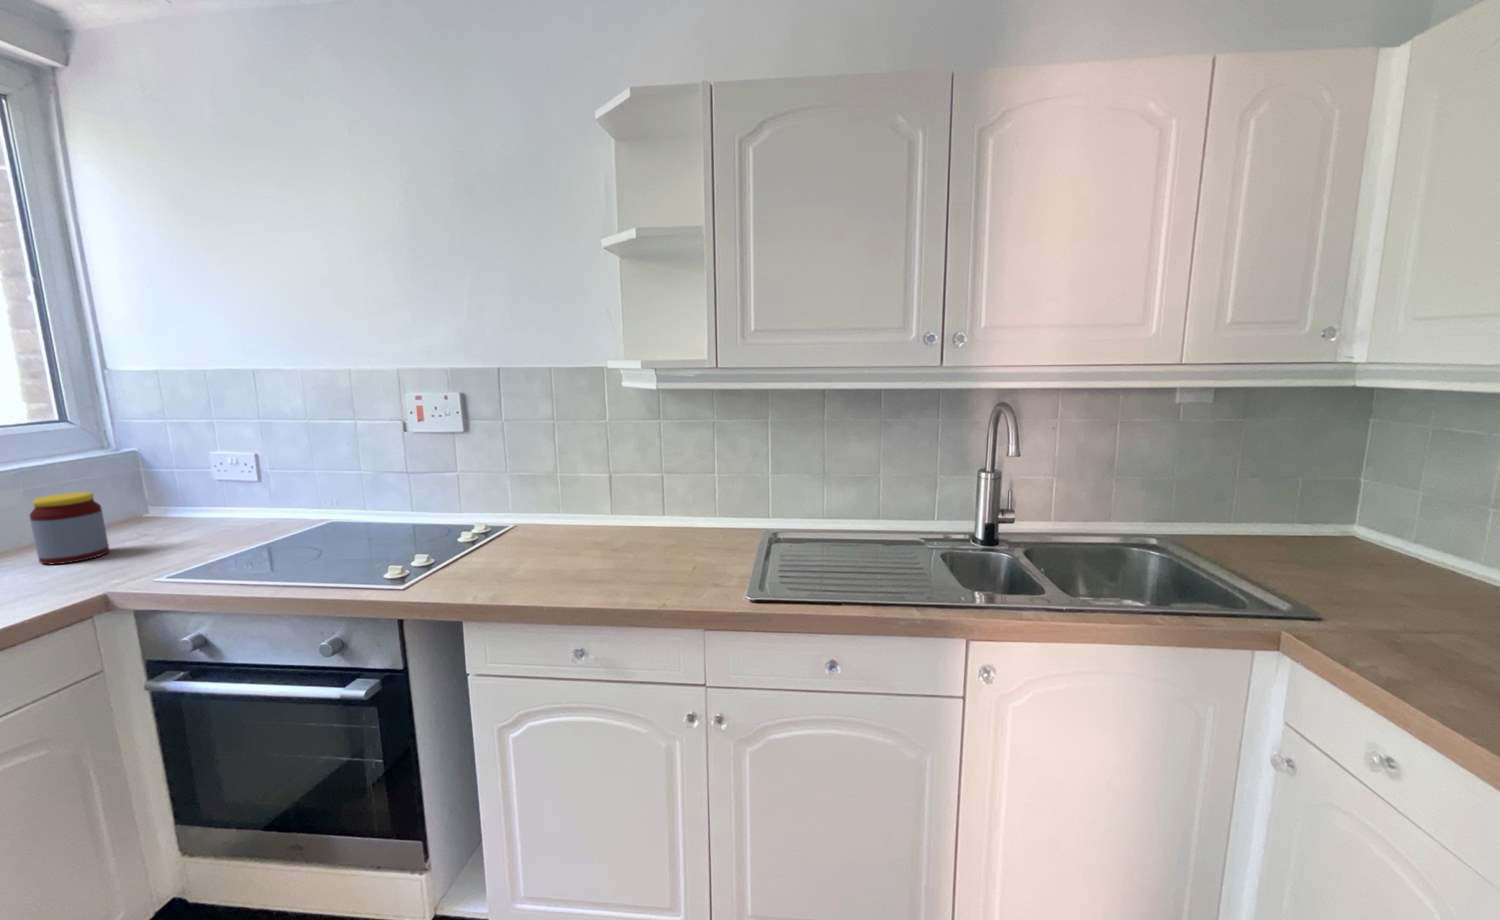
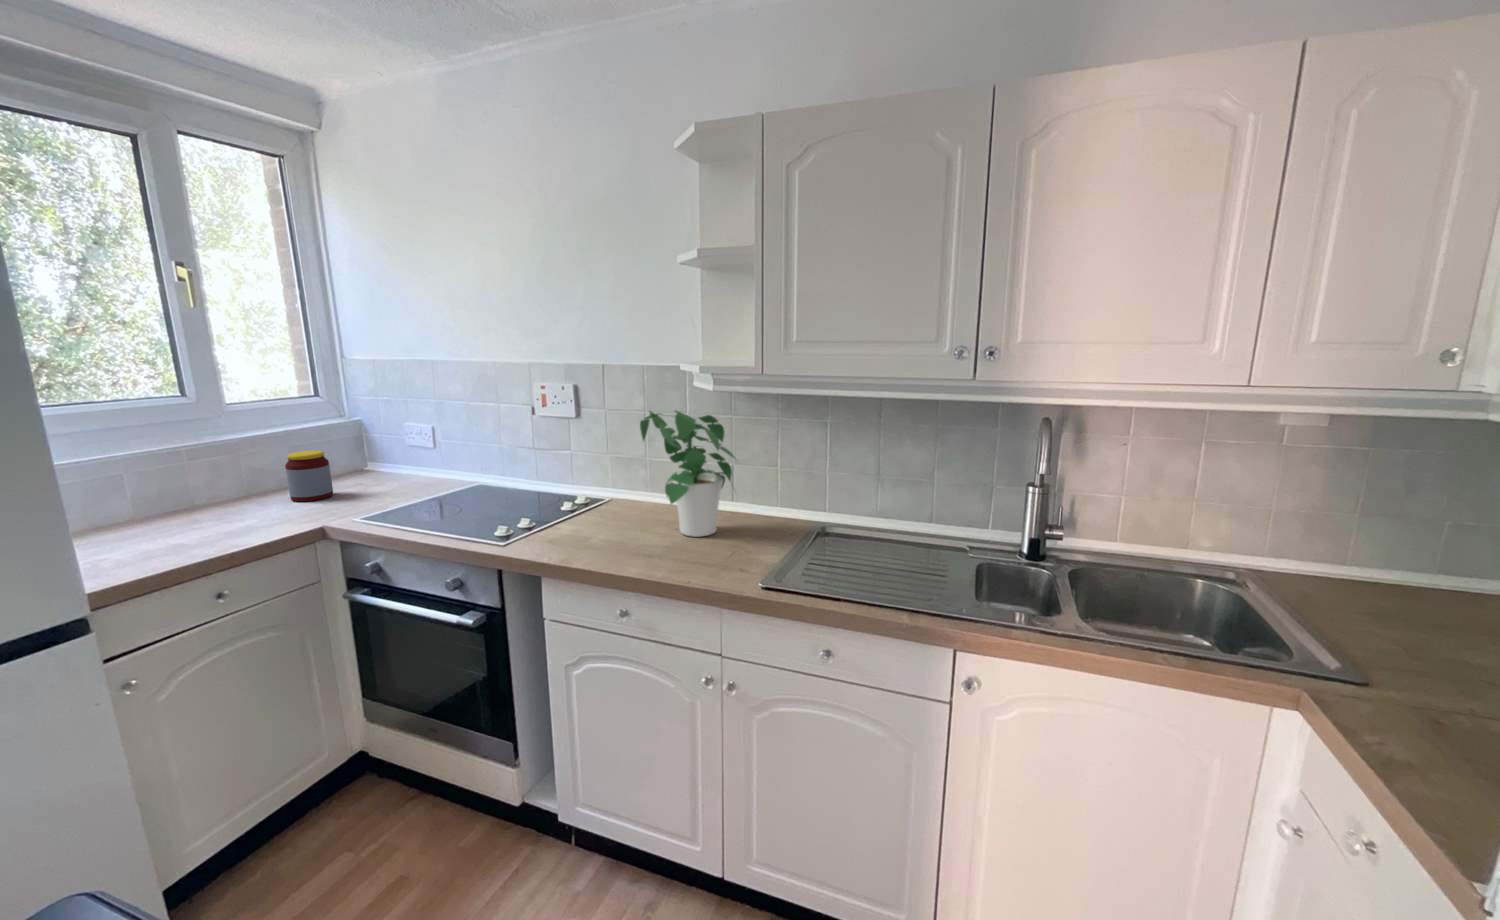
potted plant: none [572,410,689,556] -> present [640,410,735,537]

